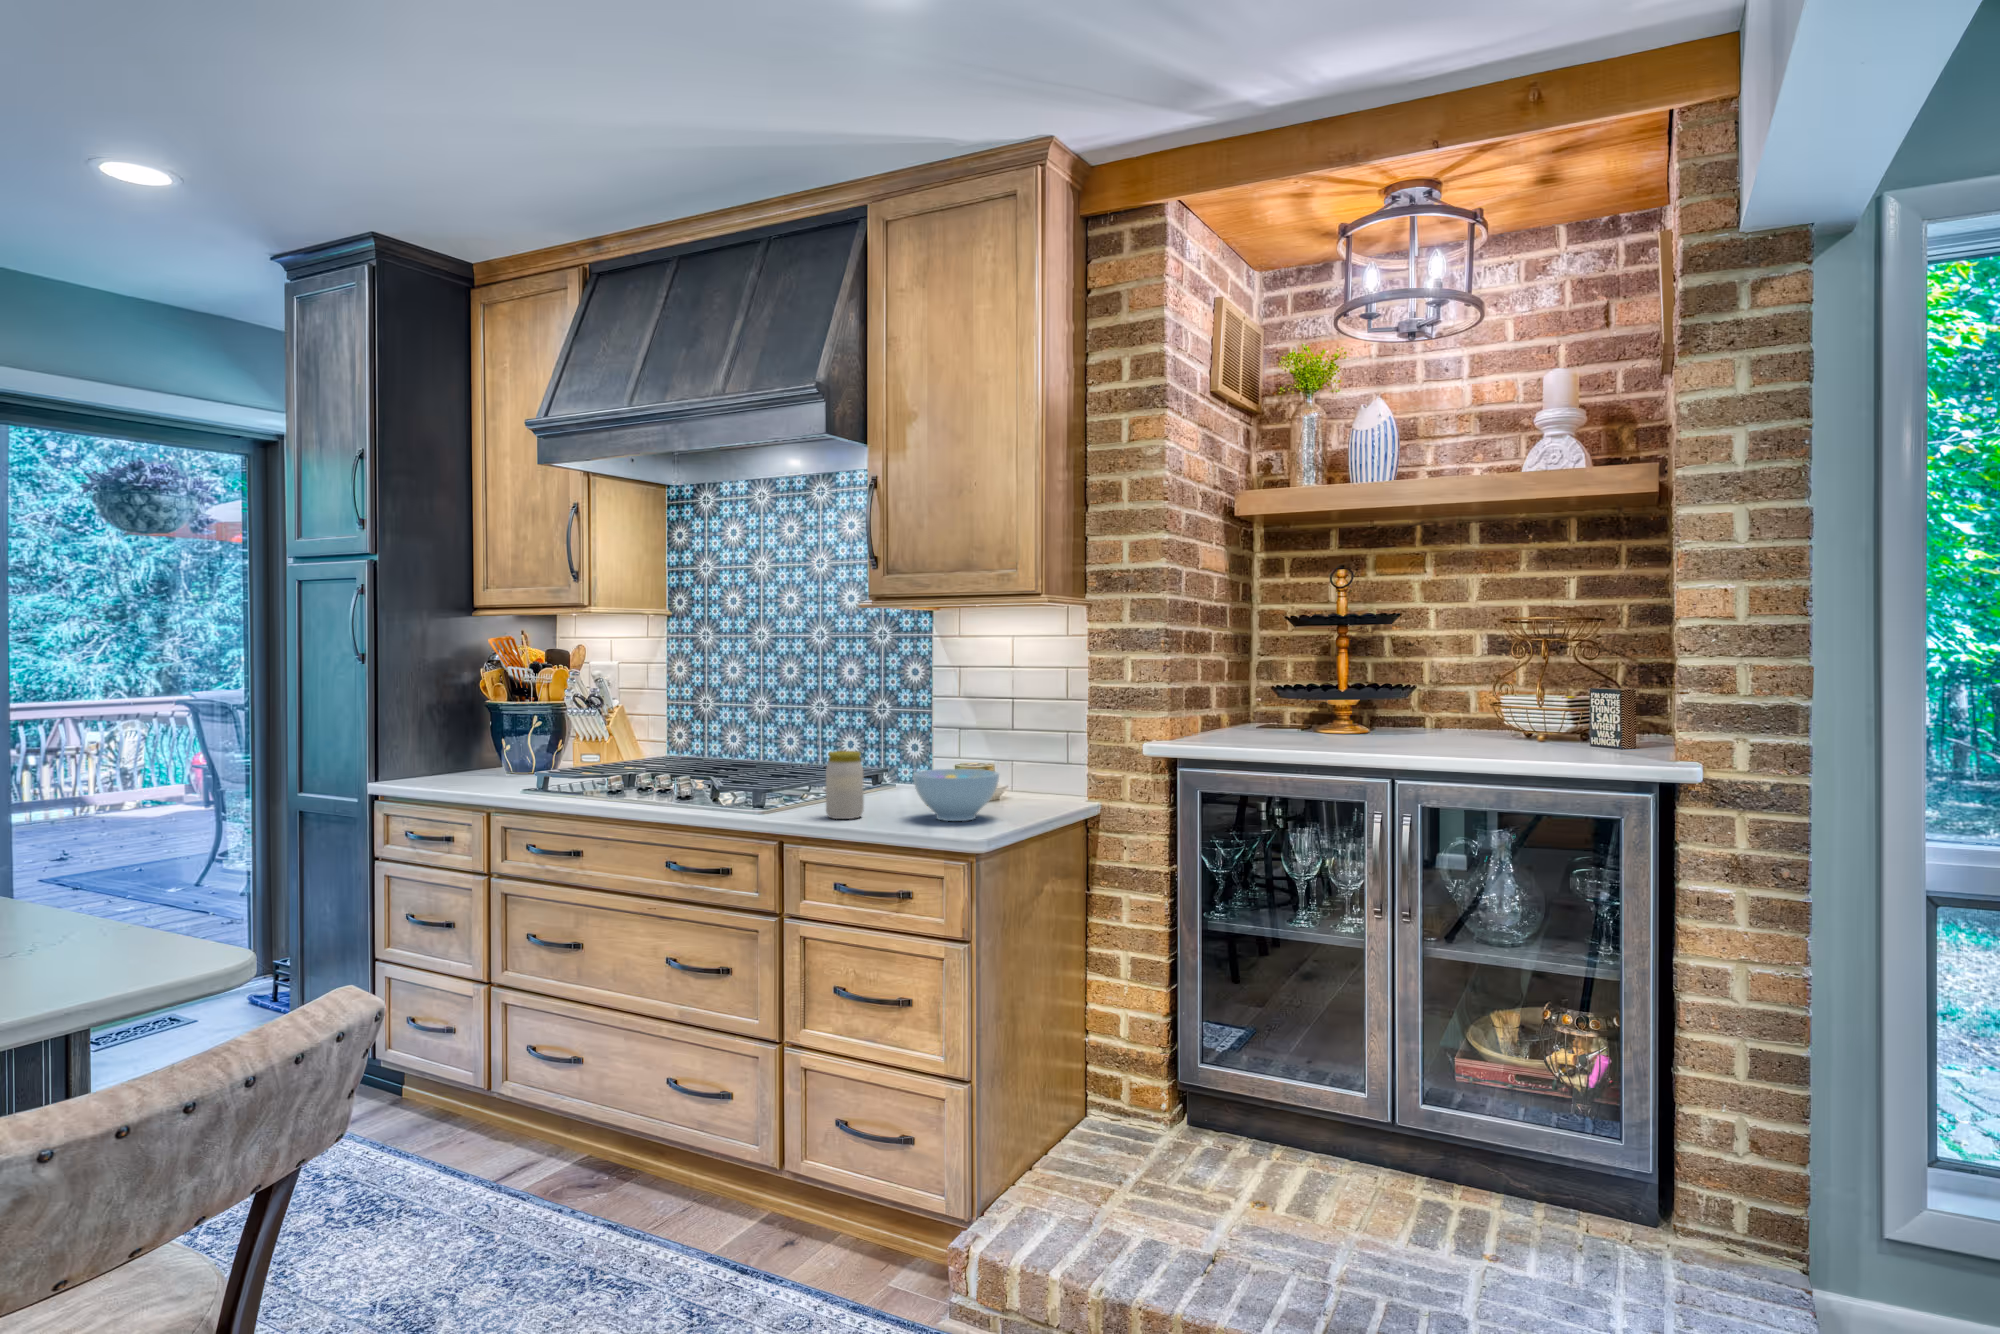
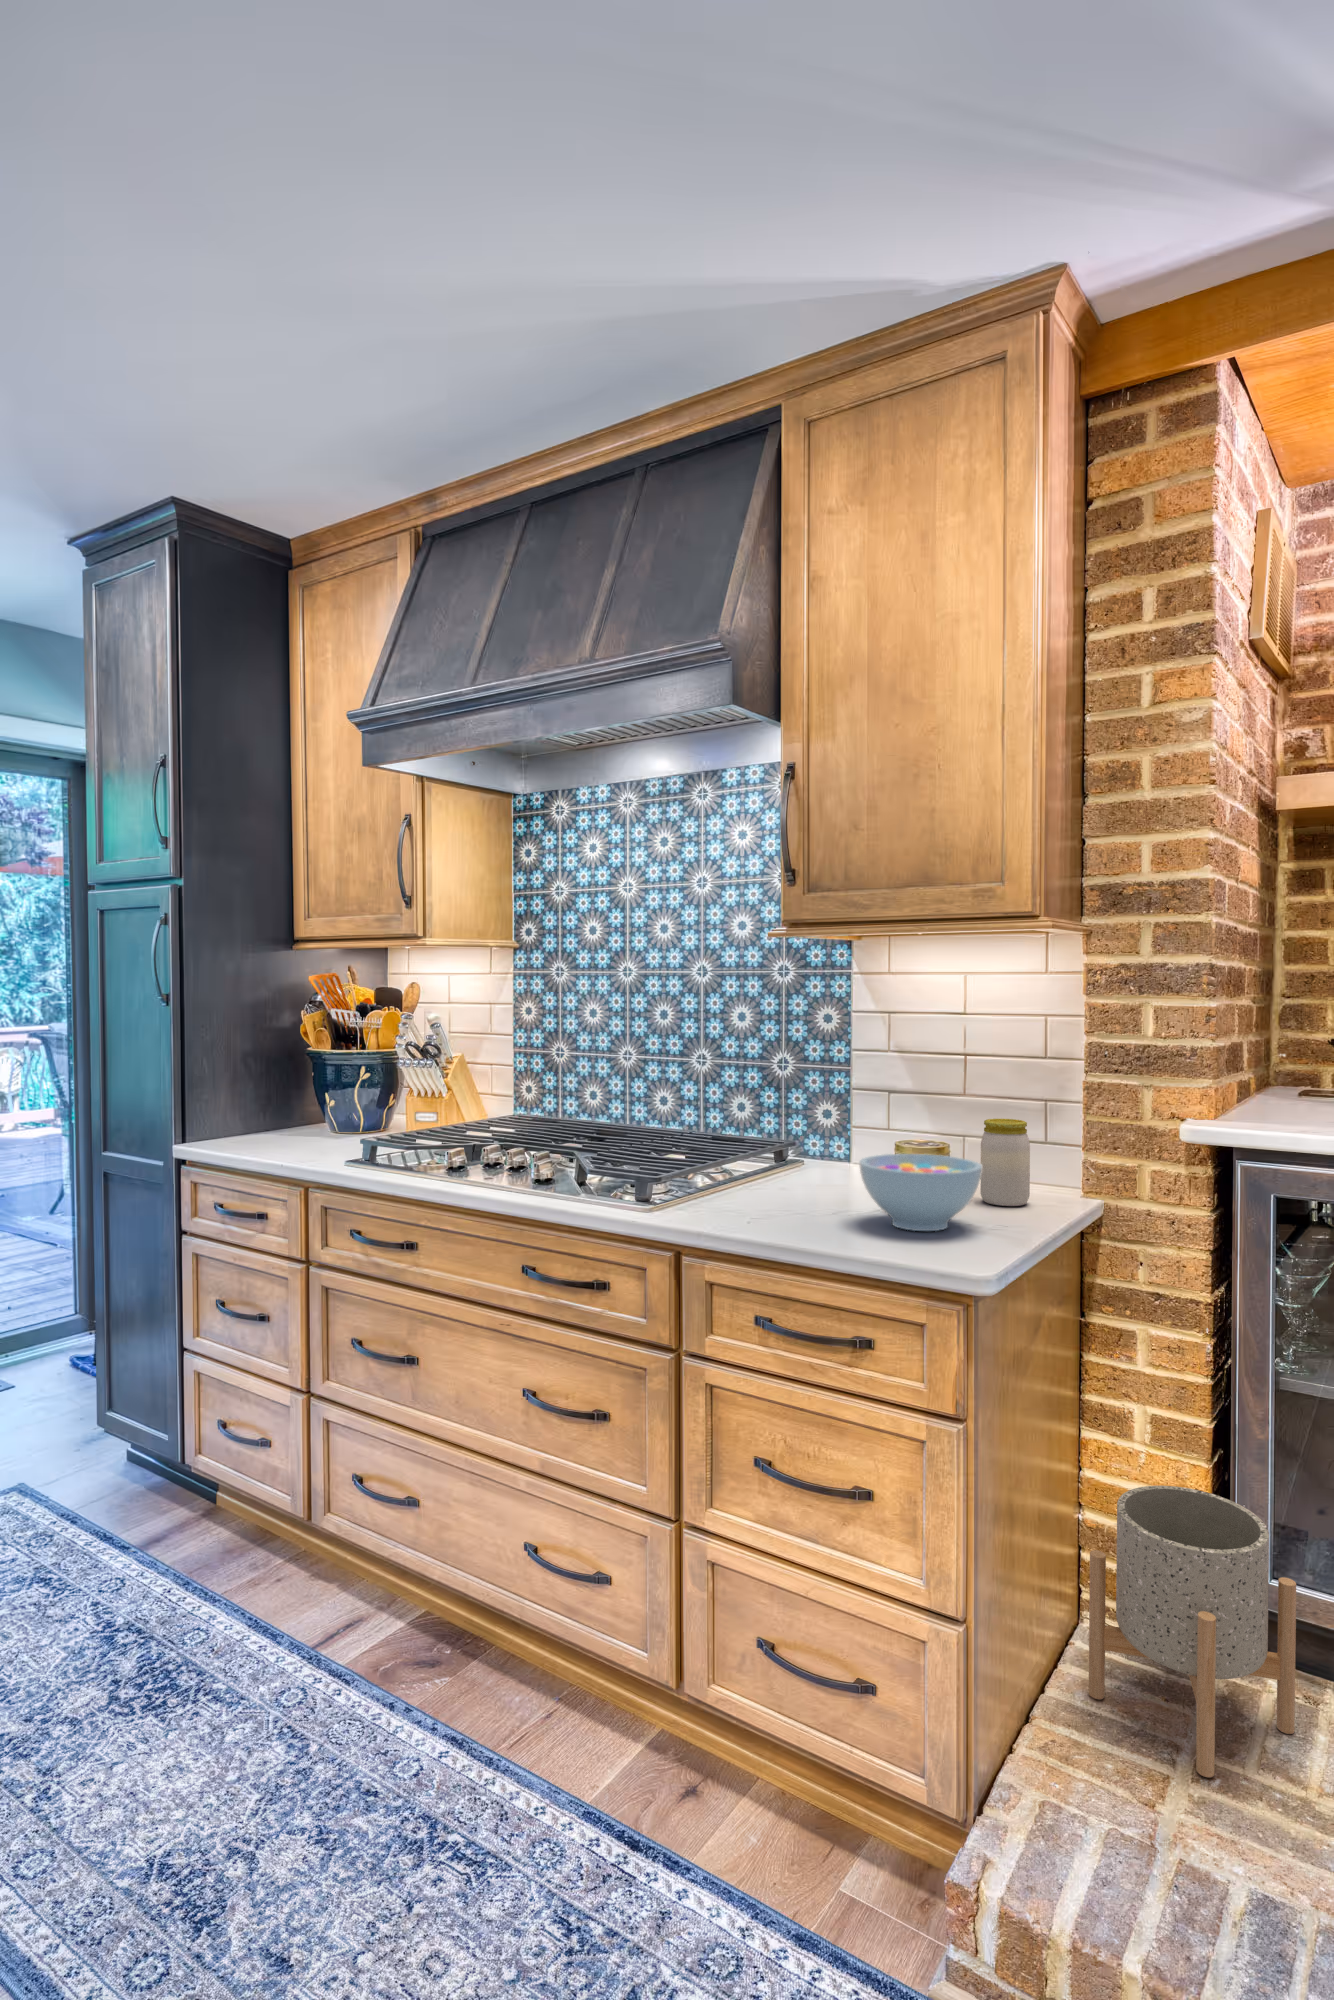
jar: present [826,751,864,819] -> present [980,1119,1030,1206]
planter: none [1078,1003,1211,1187] -> present [1089,1486,1296,1778]

